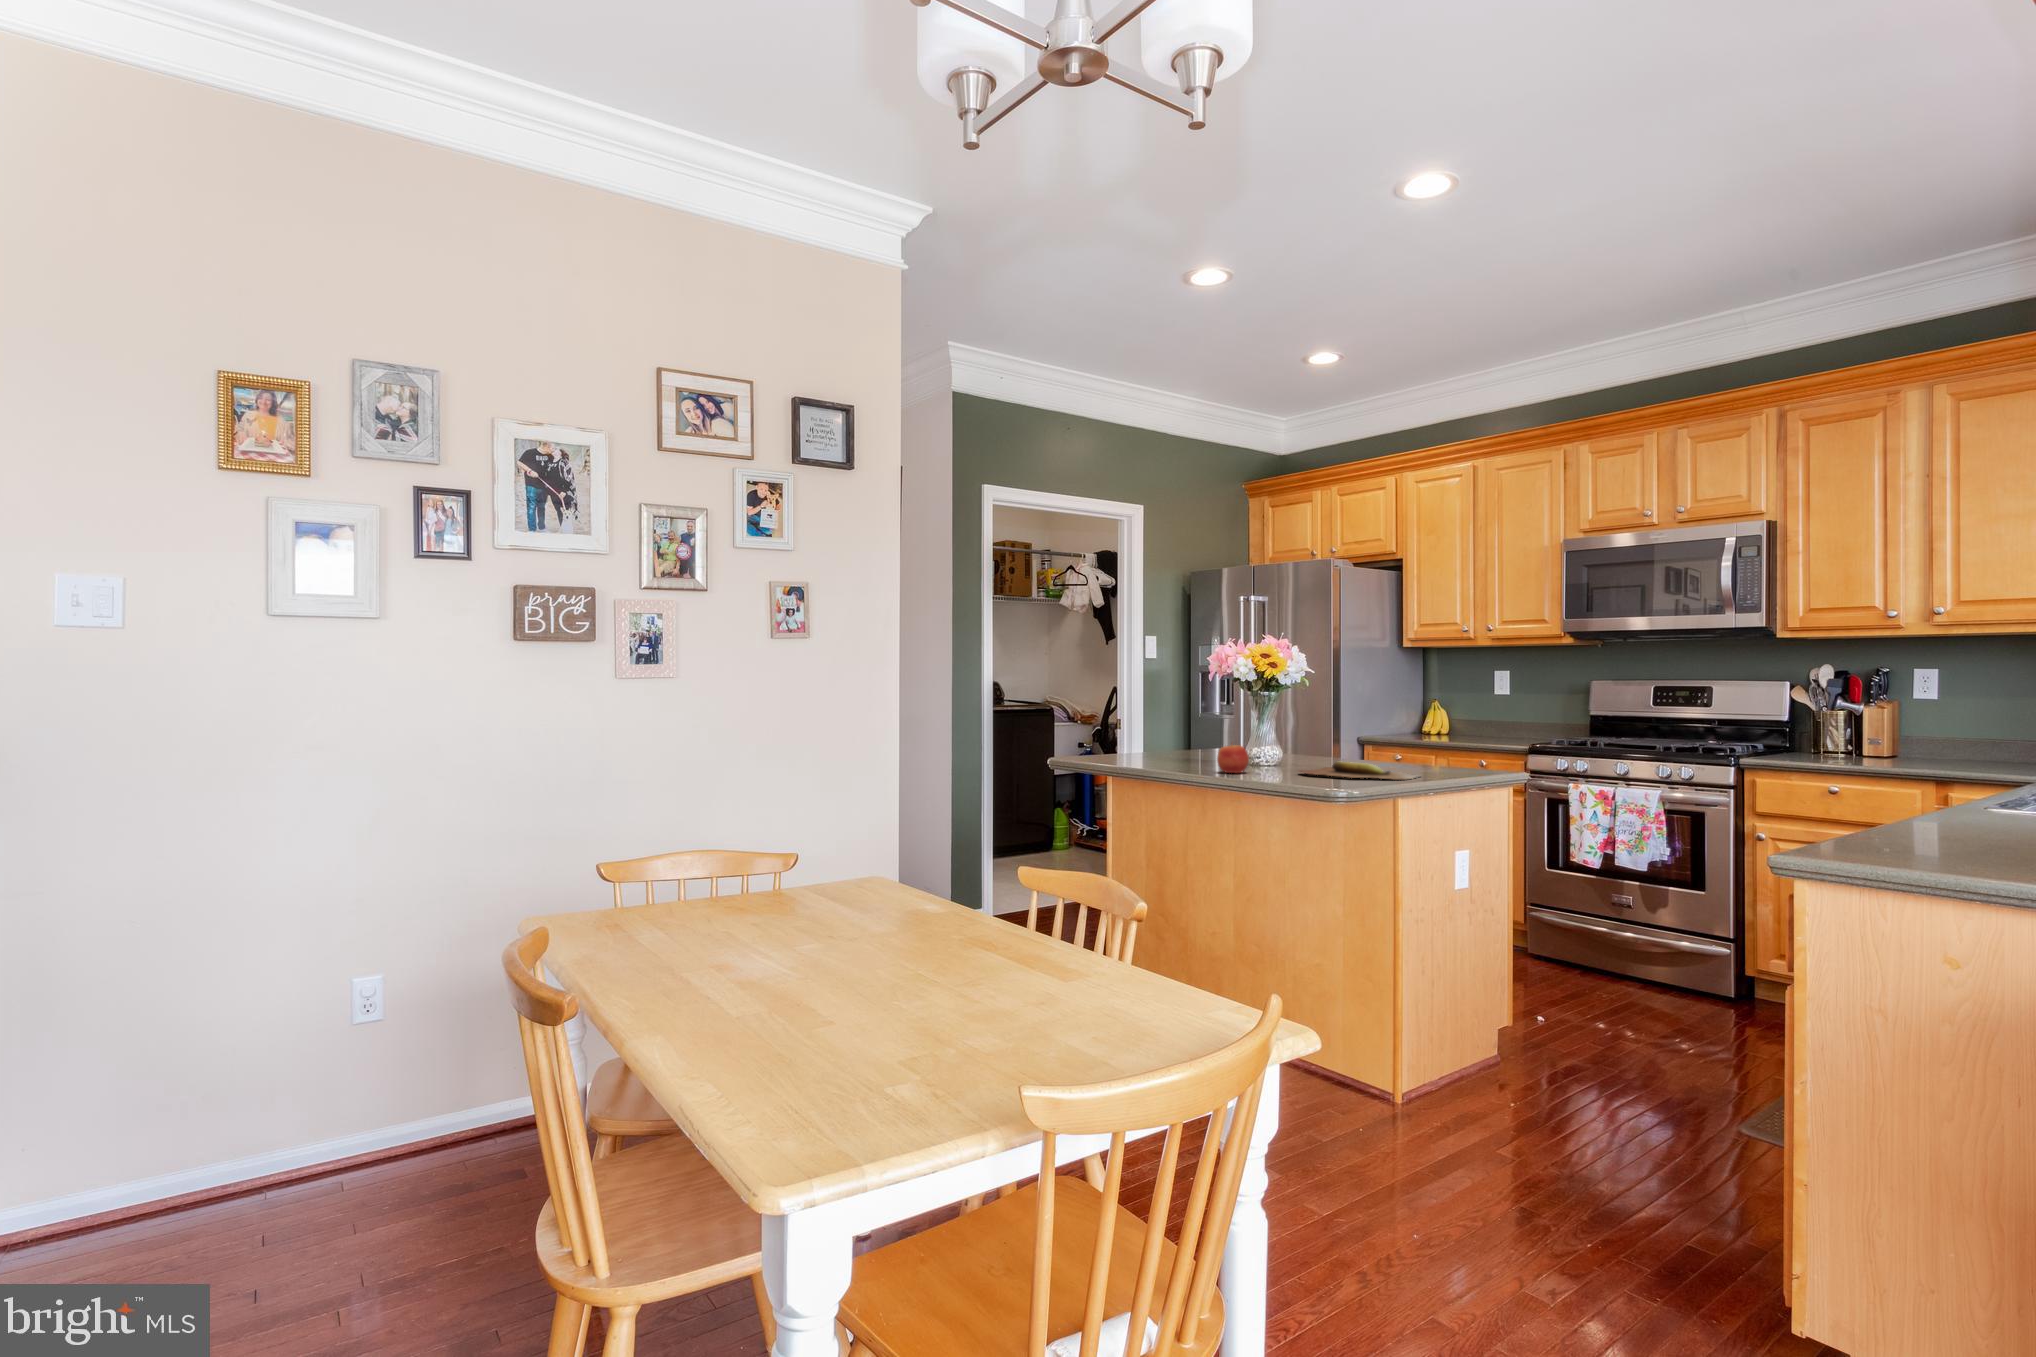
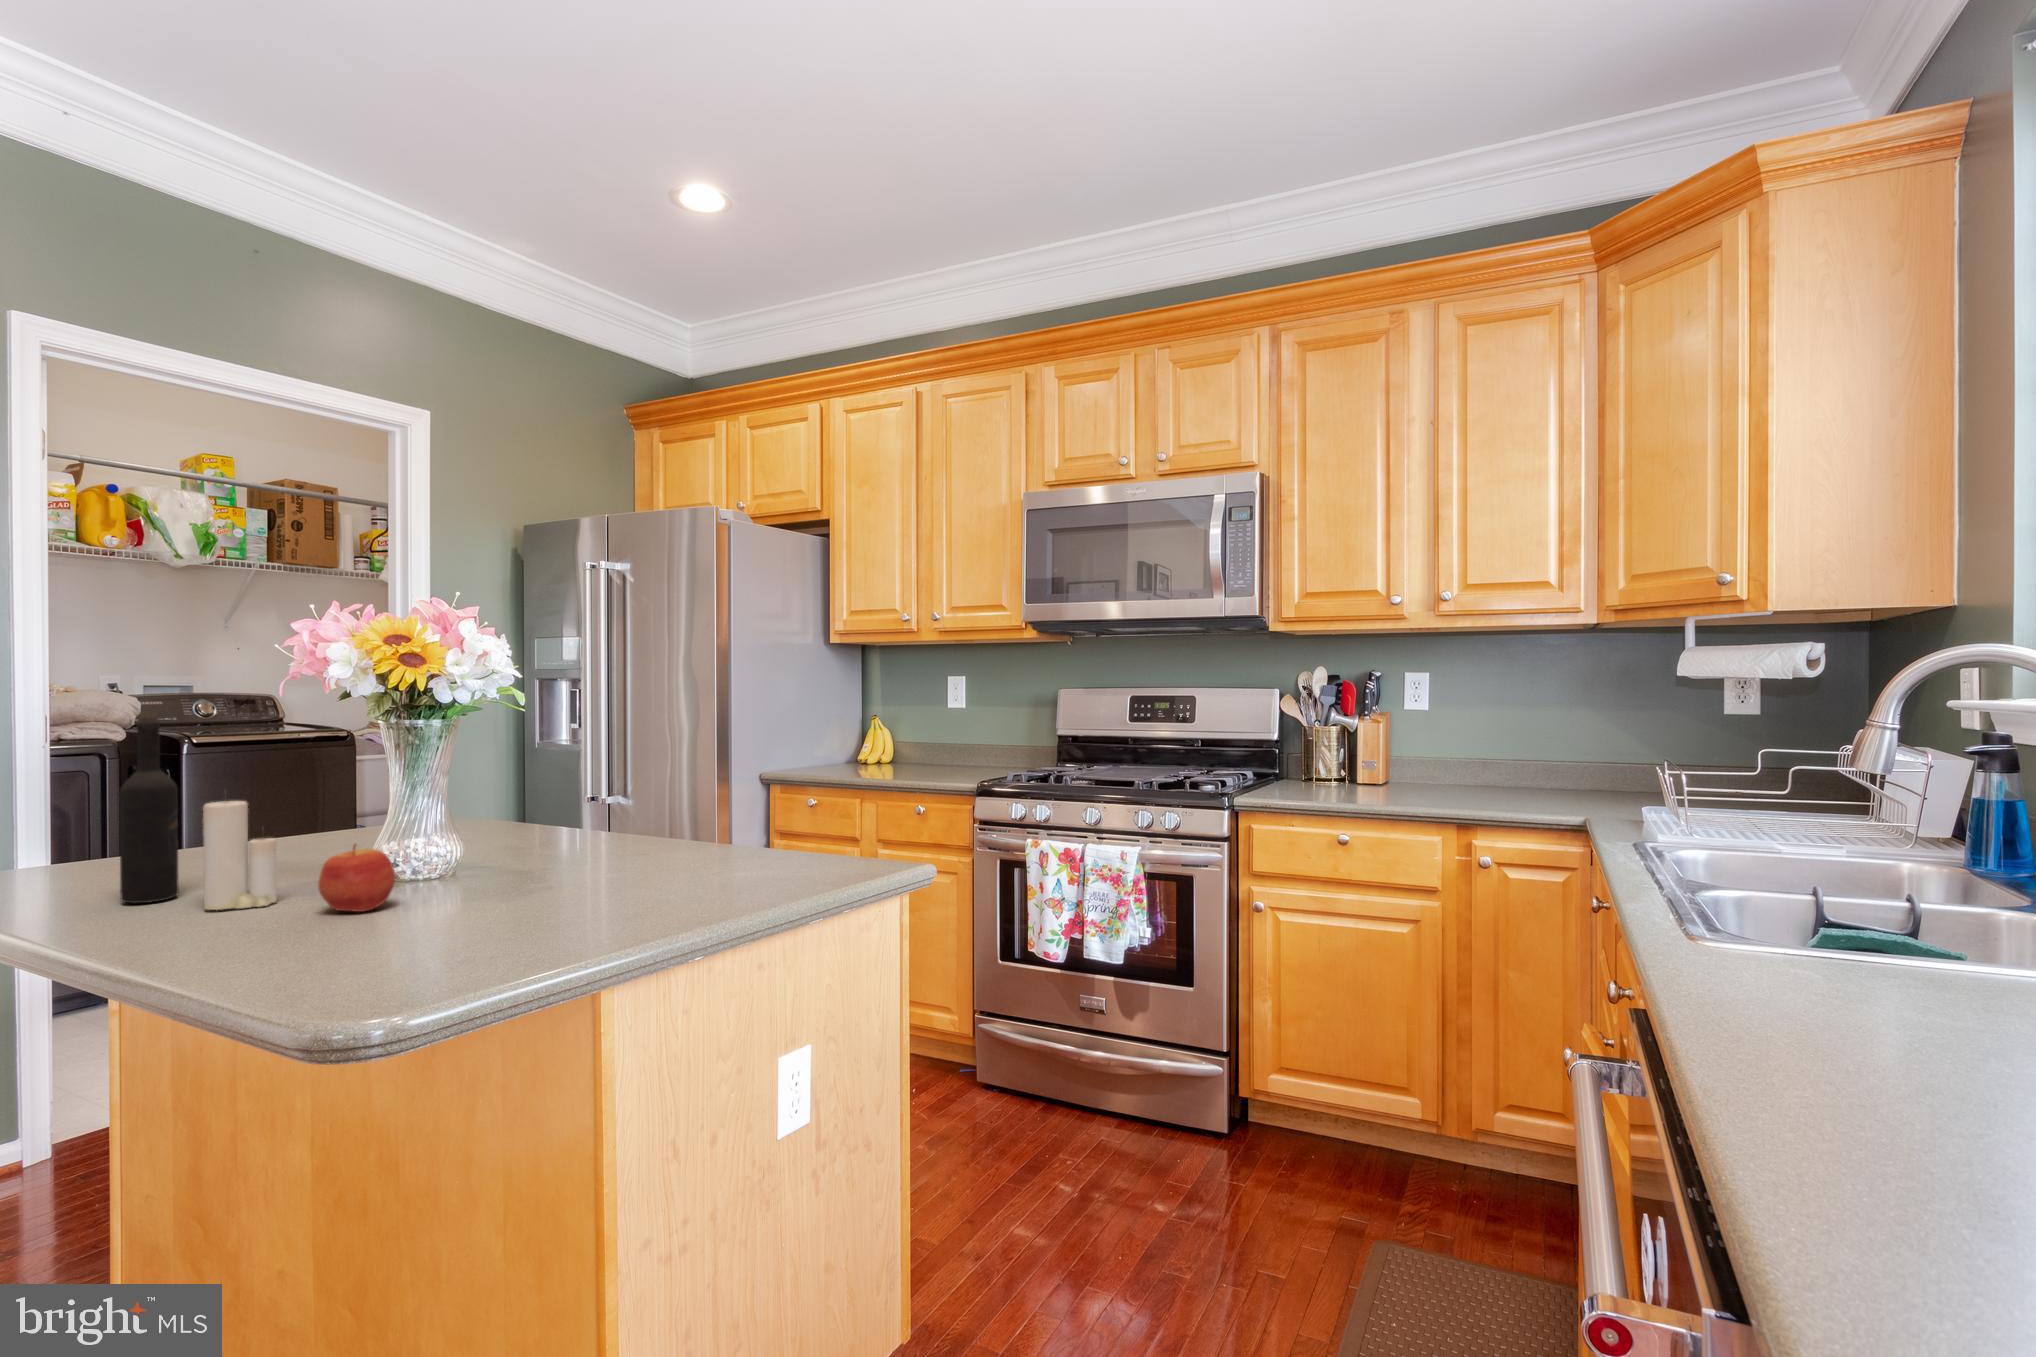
wine bottle: none [1116,680,1138,768] -> present [120,712,179,903]
candle: none [1156,716,1188,771] -> present [203,801,277,910]
cutting board: present [1300,762,1417,780] -> none [492,873,739,918]

